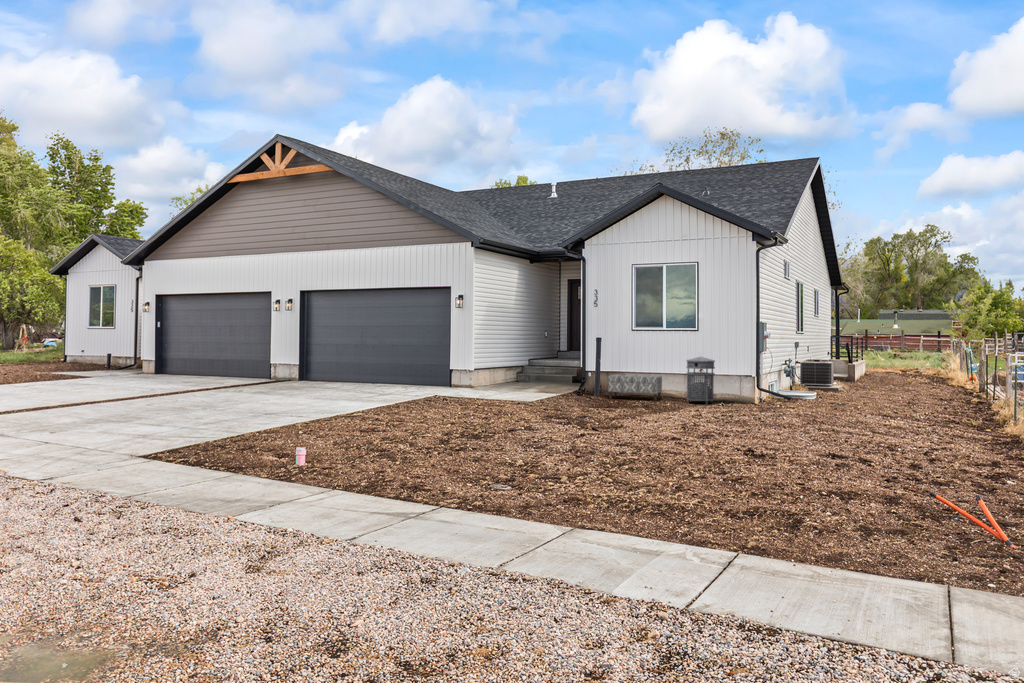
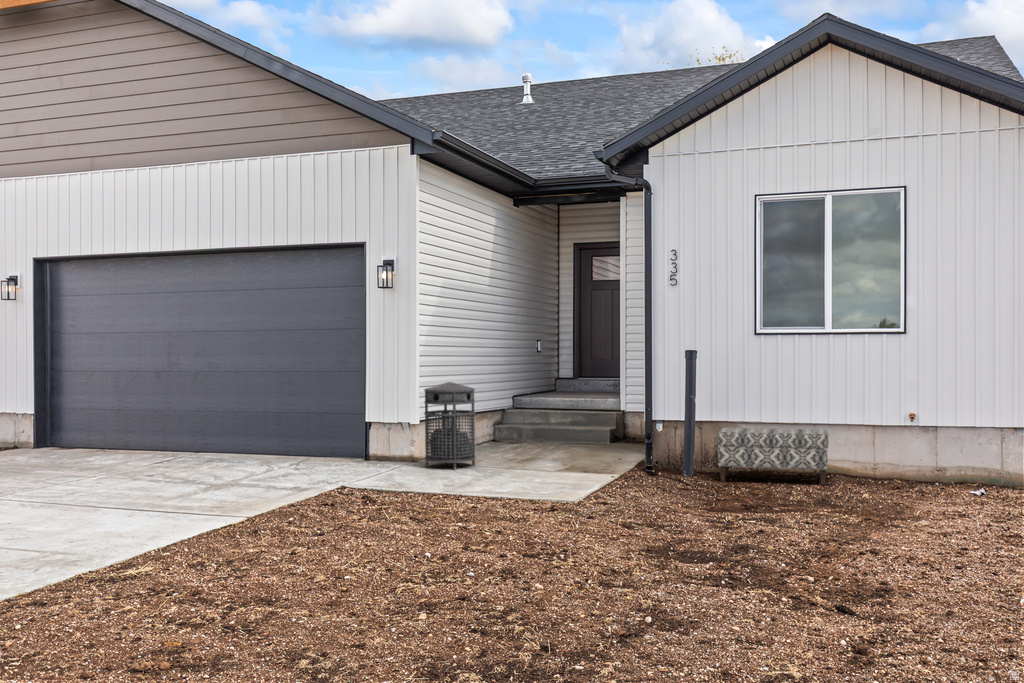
trash can: present [686,357,715,404] -> present [424,382,476,469]

